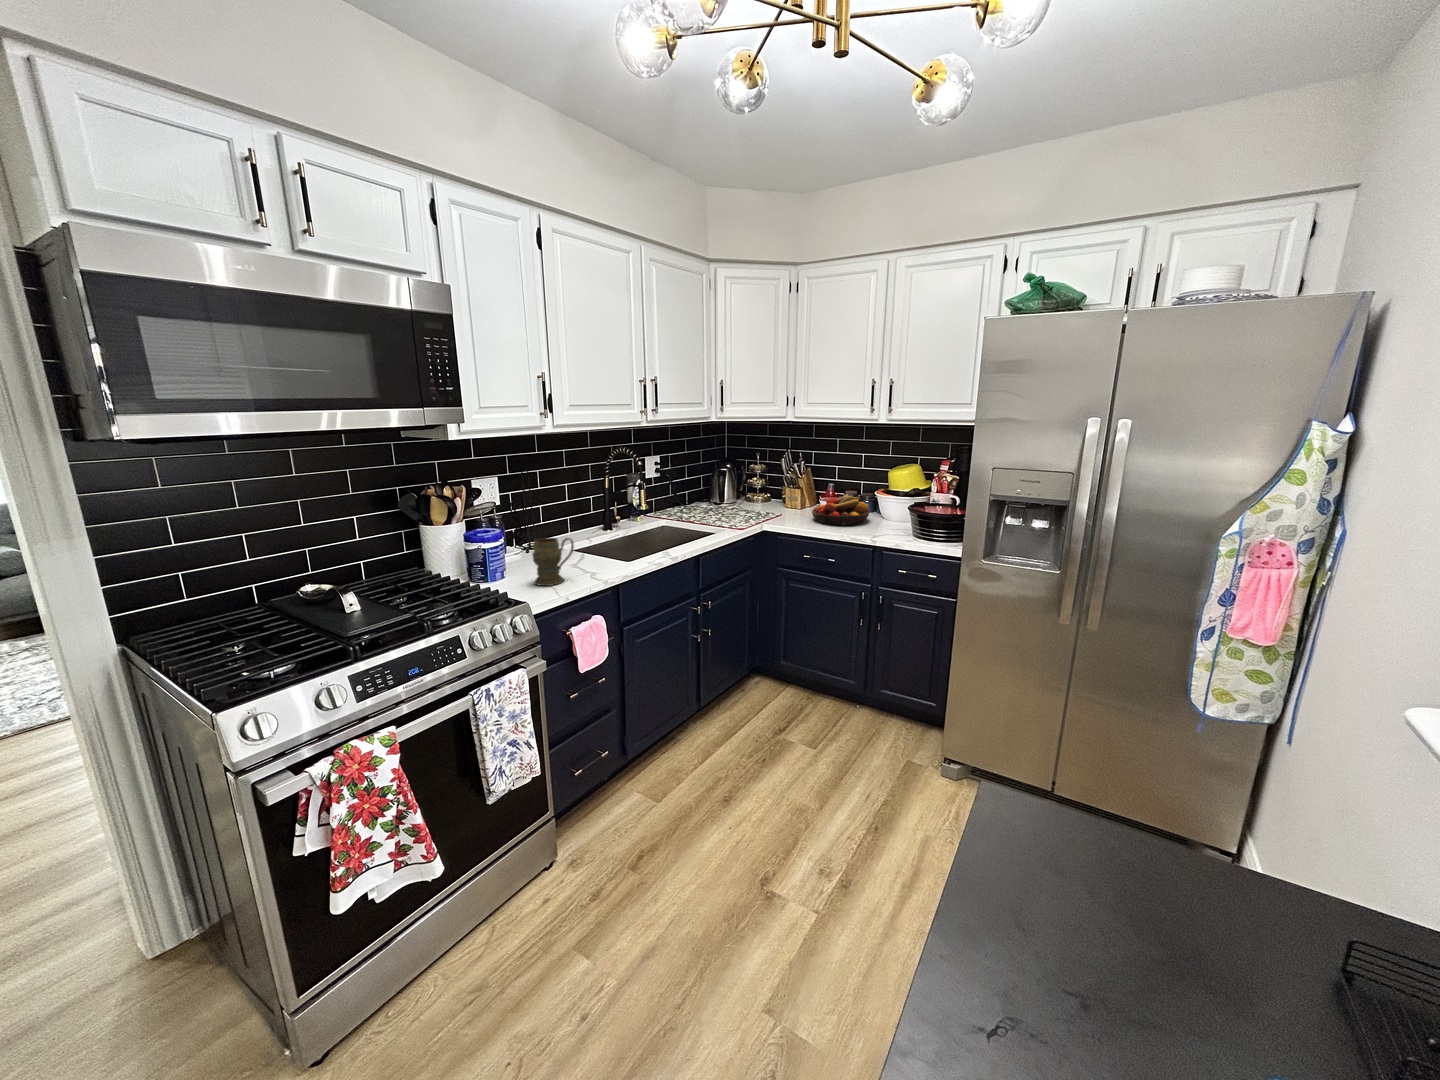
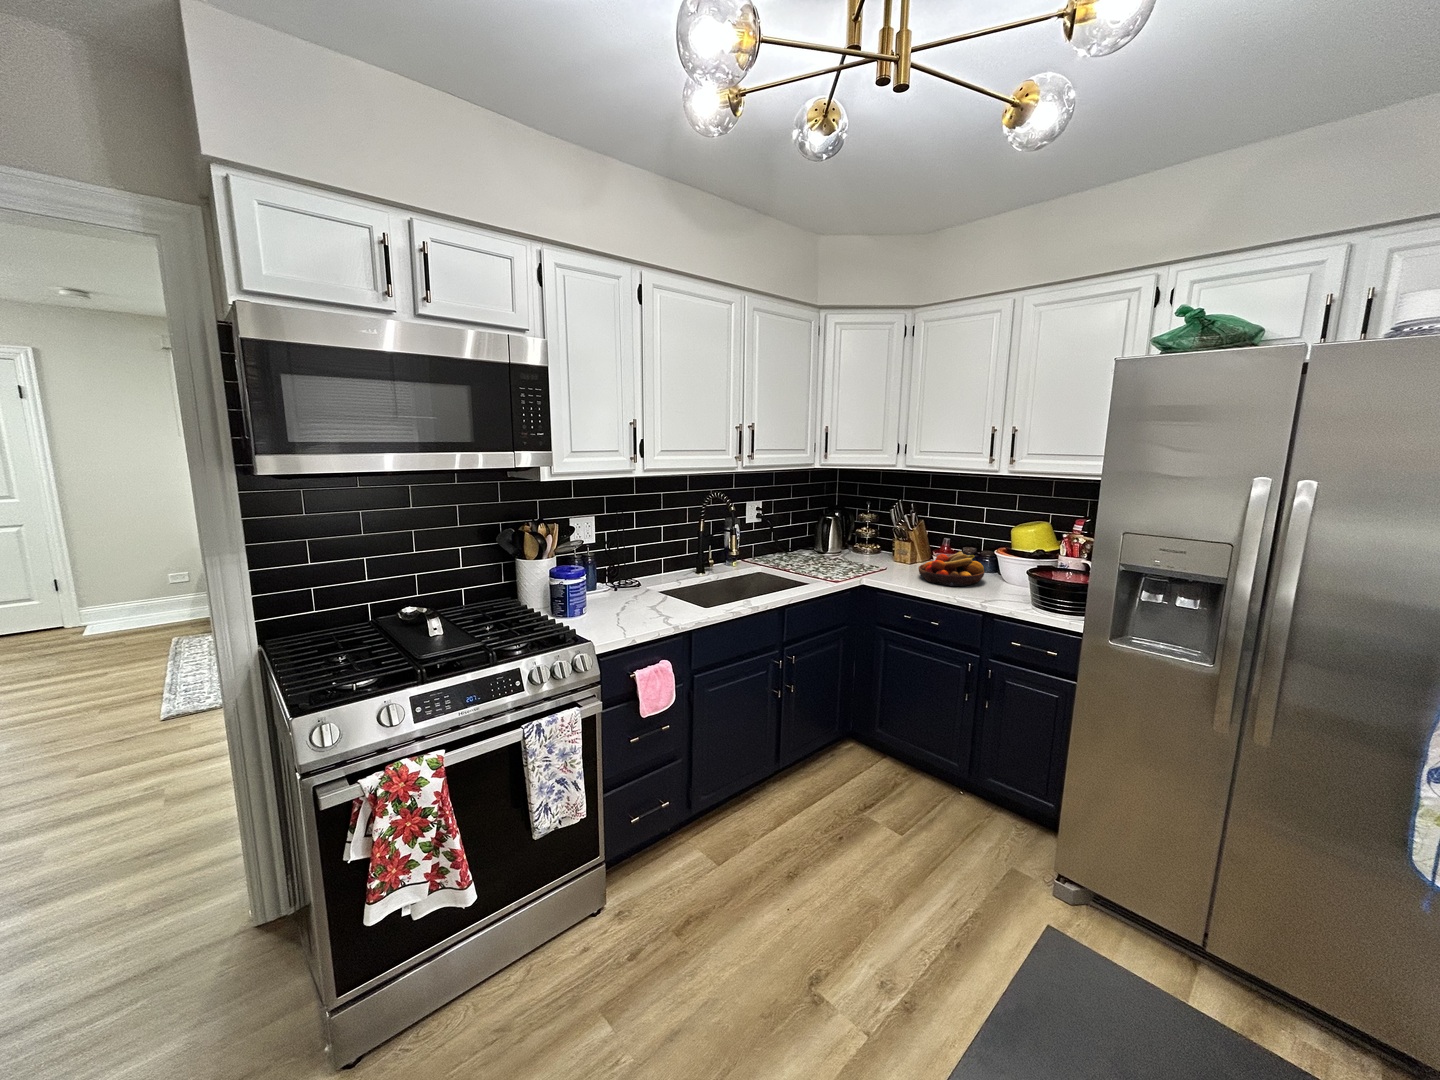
mug: present [532,538,574,586] -> none [608,578,649,626]

